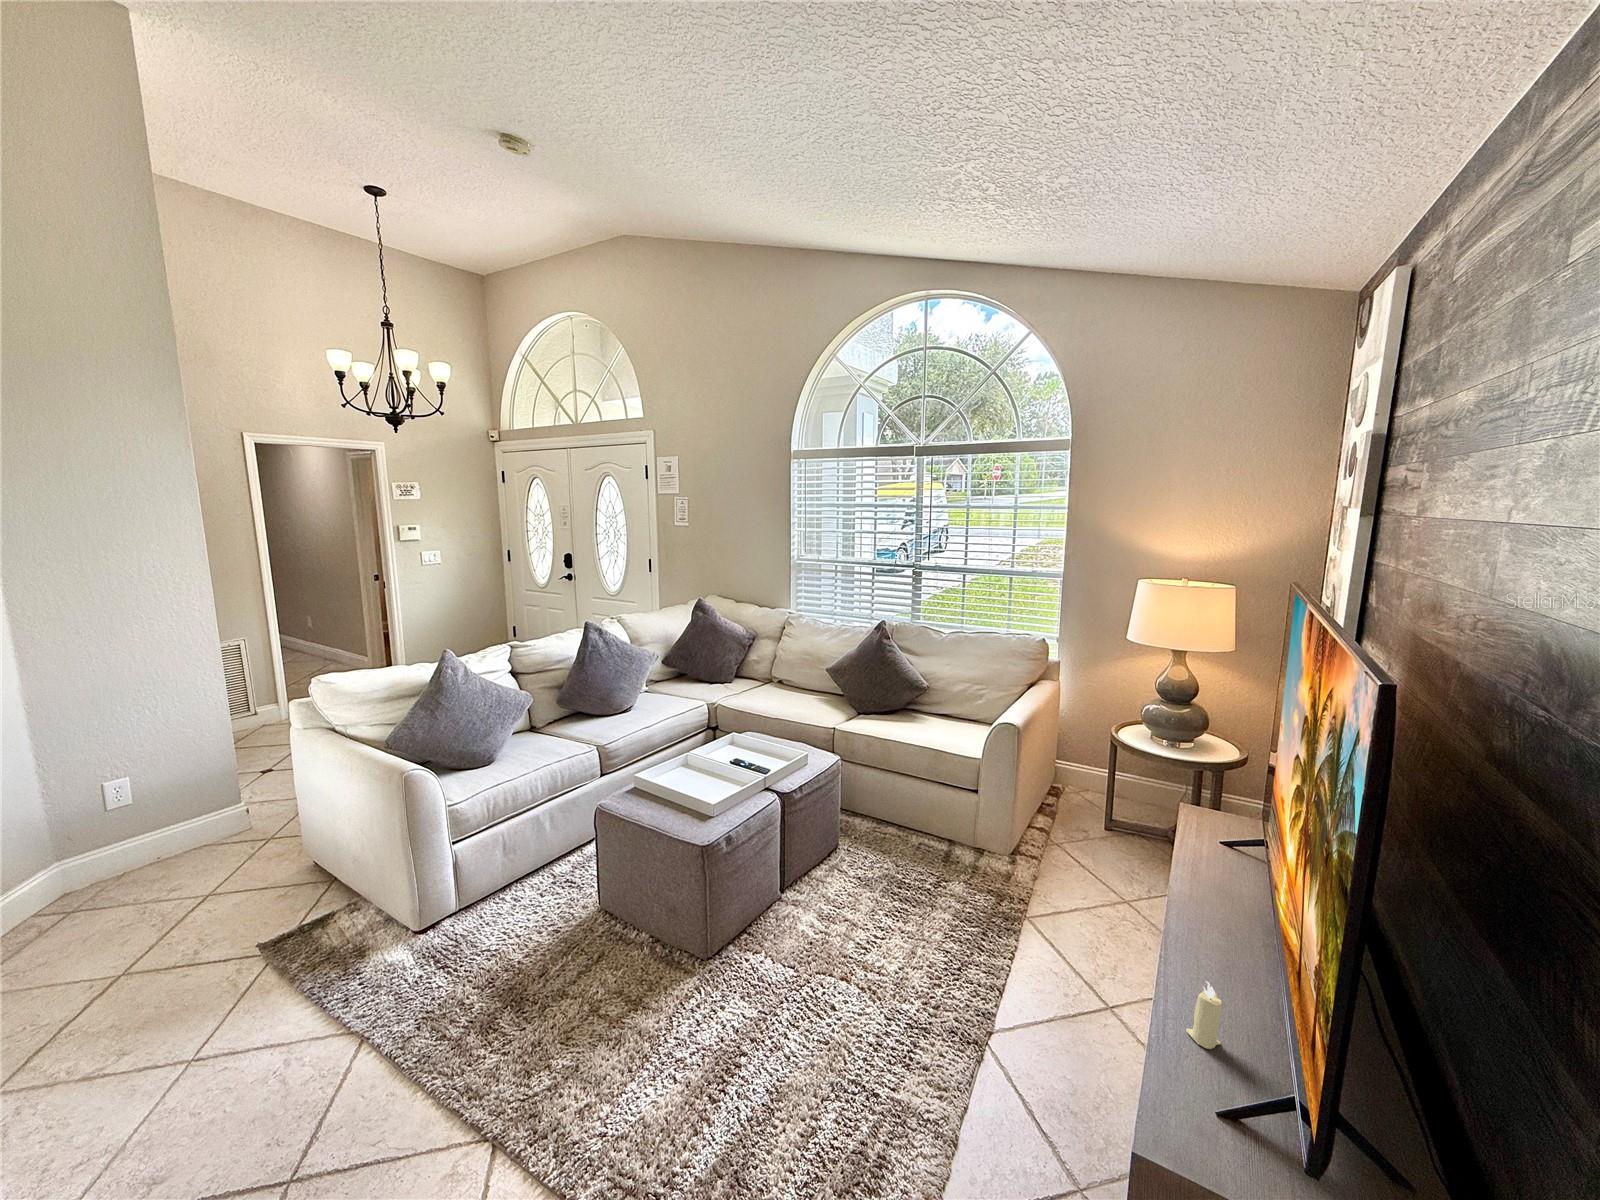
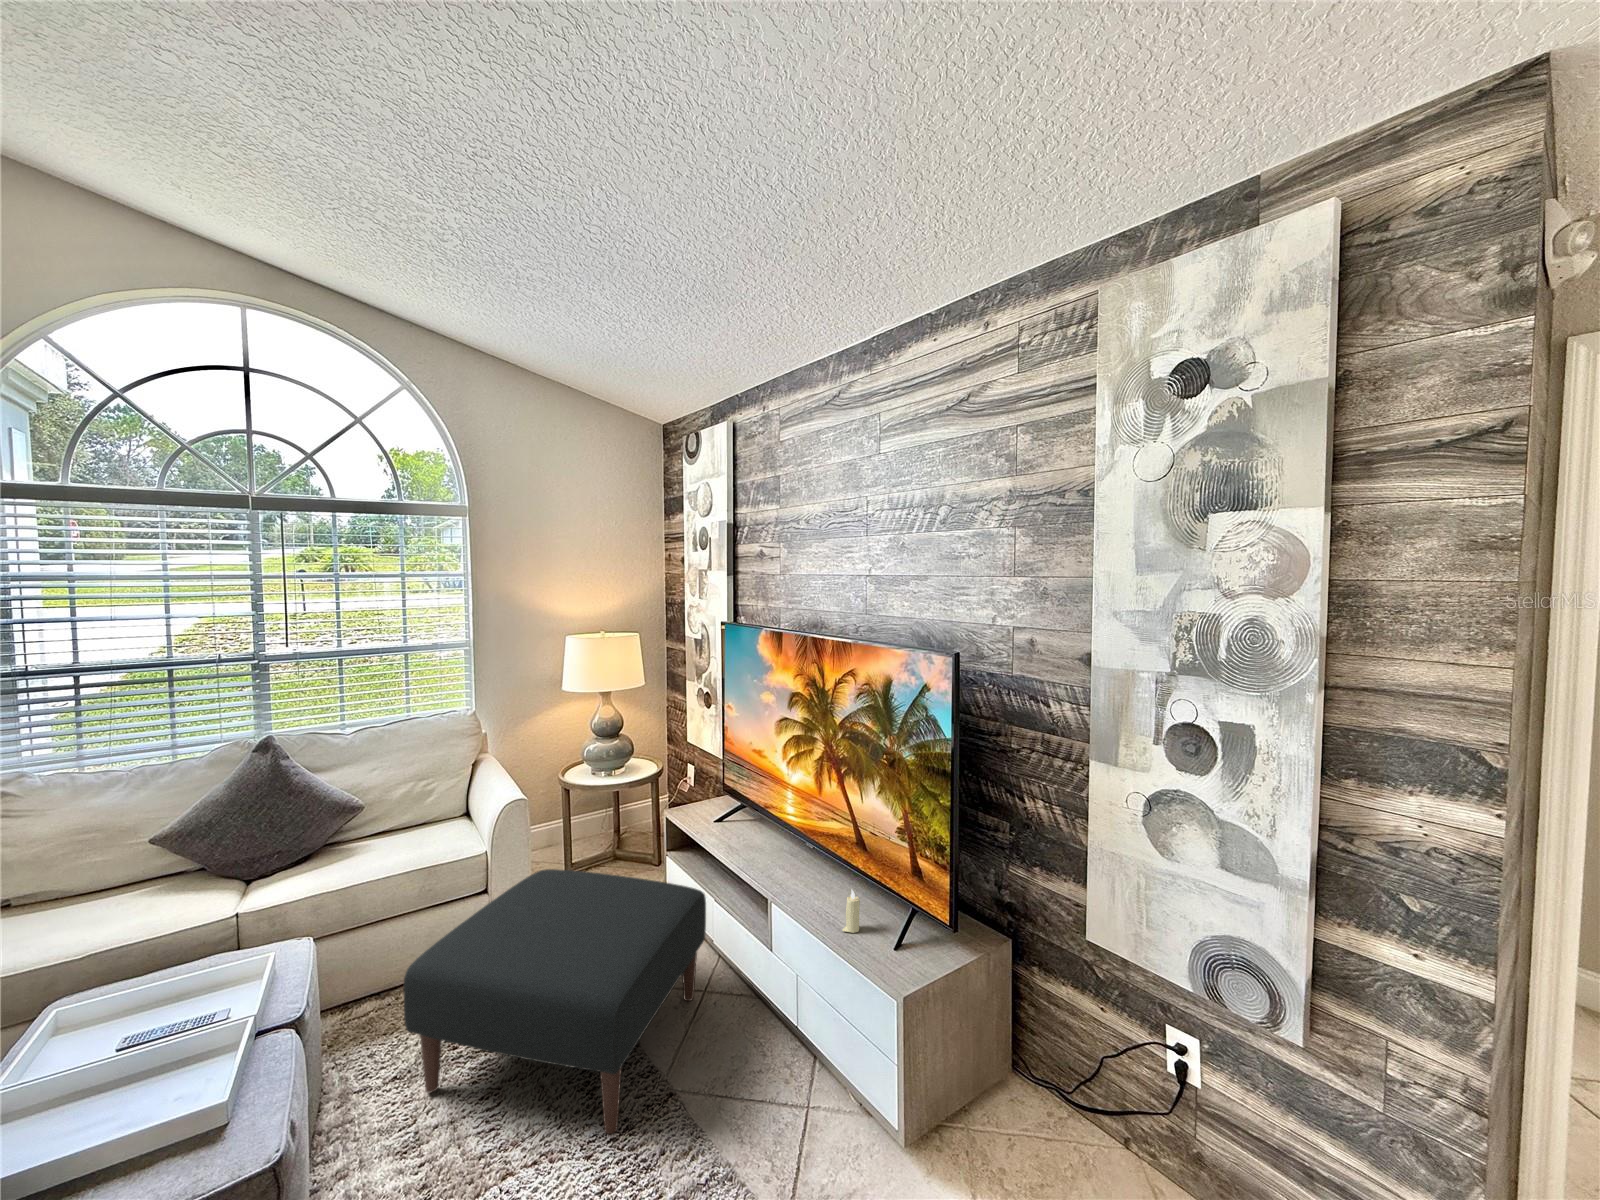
ottoman: none [852,789,1124,1023] -> present [404,869,706,1134]

